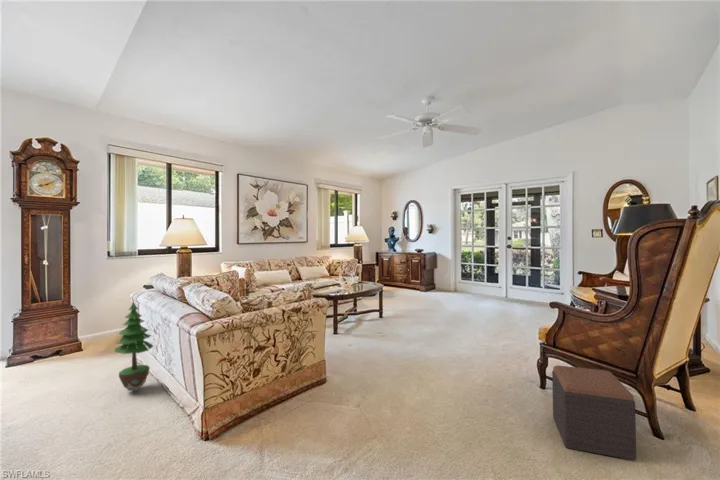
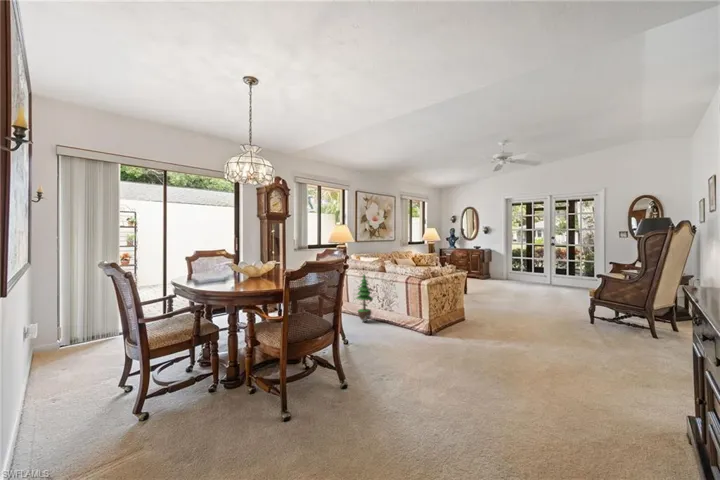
footstool: present [552,366,636,460] -> none [600,305,643,342]

